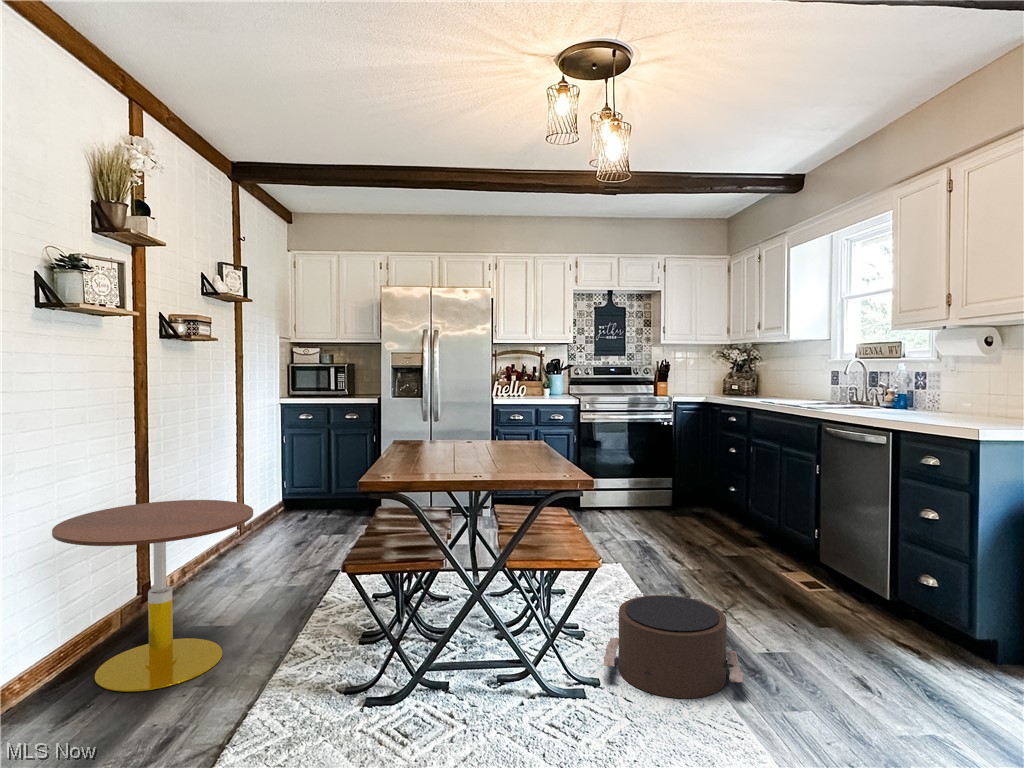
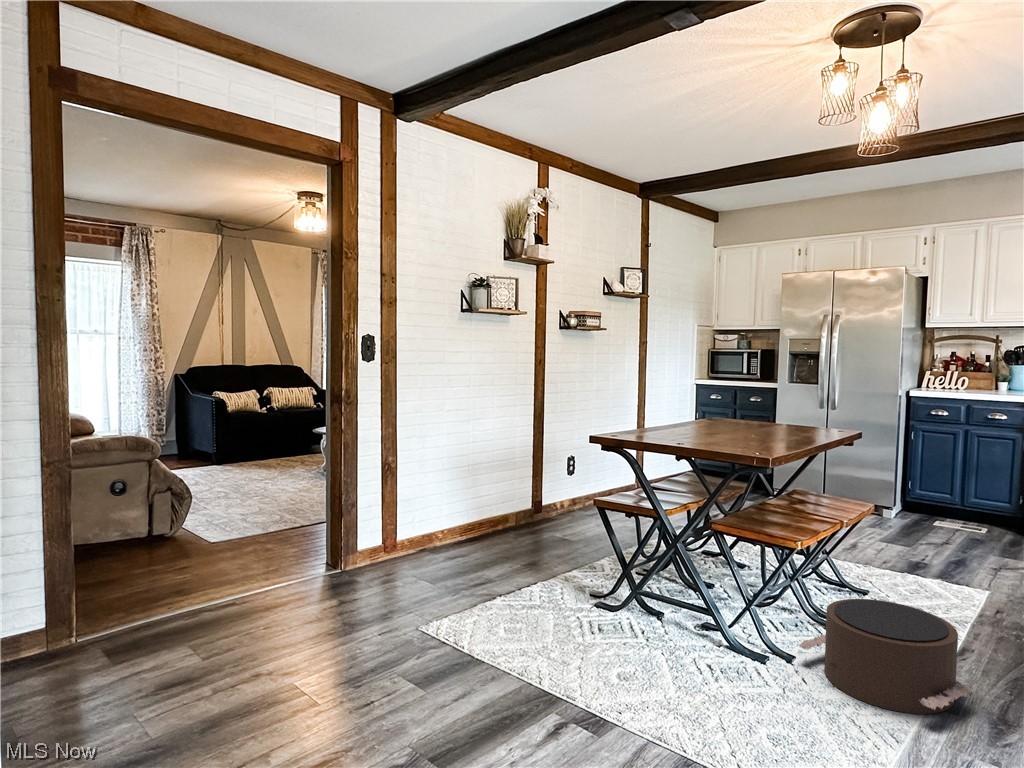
side table: present [52,500,253,692] -> none [458,442,575,561]

